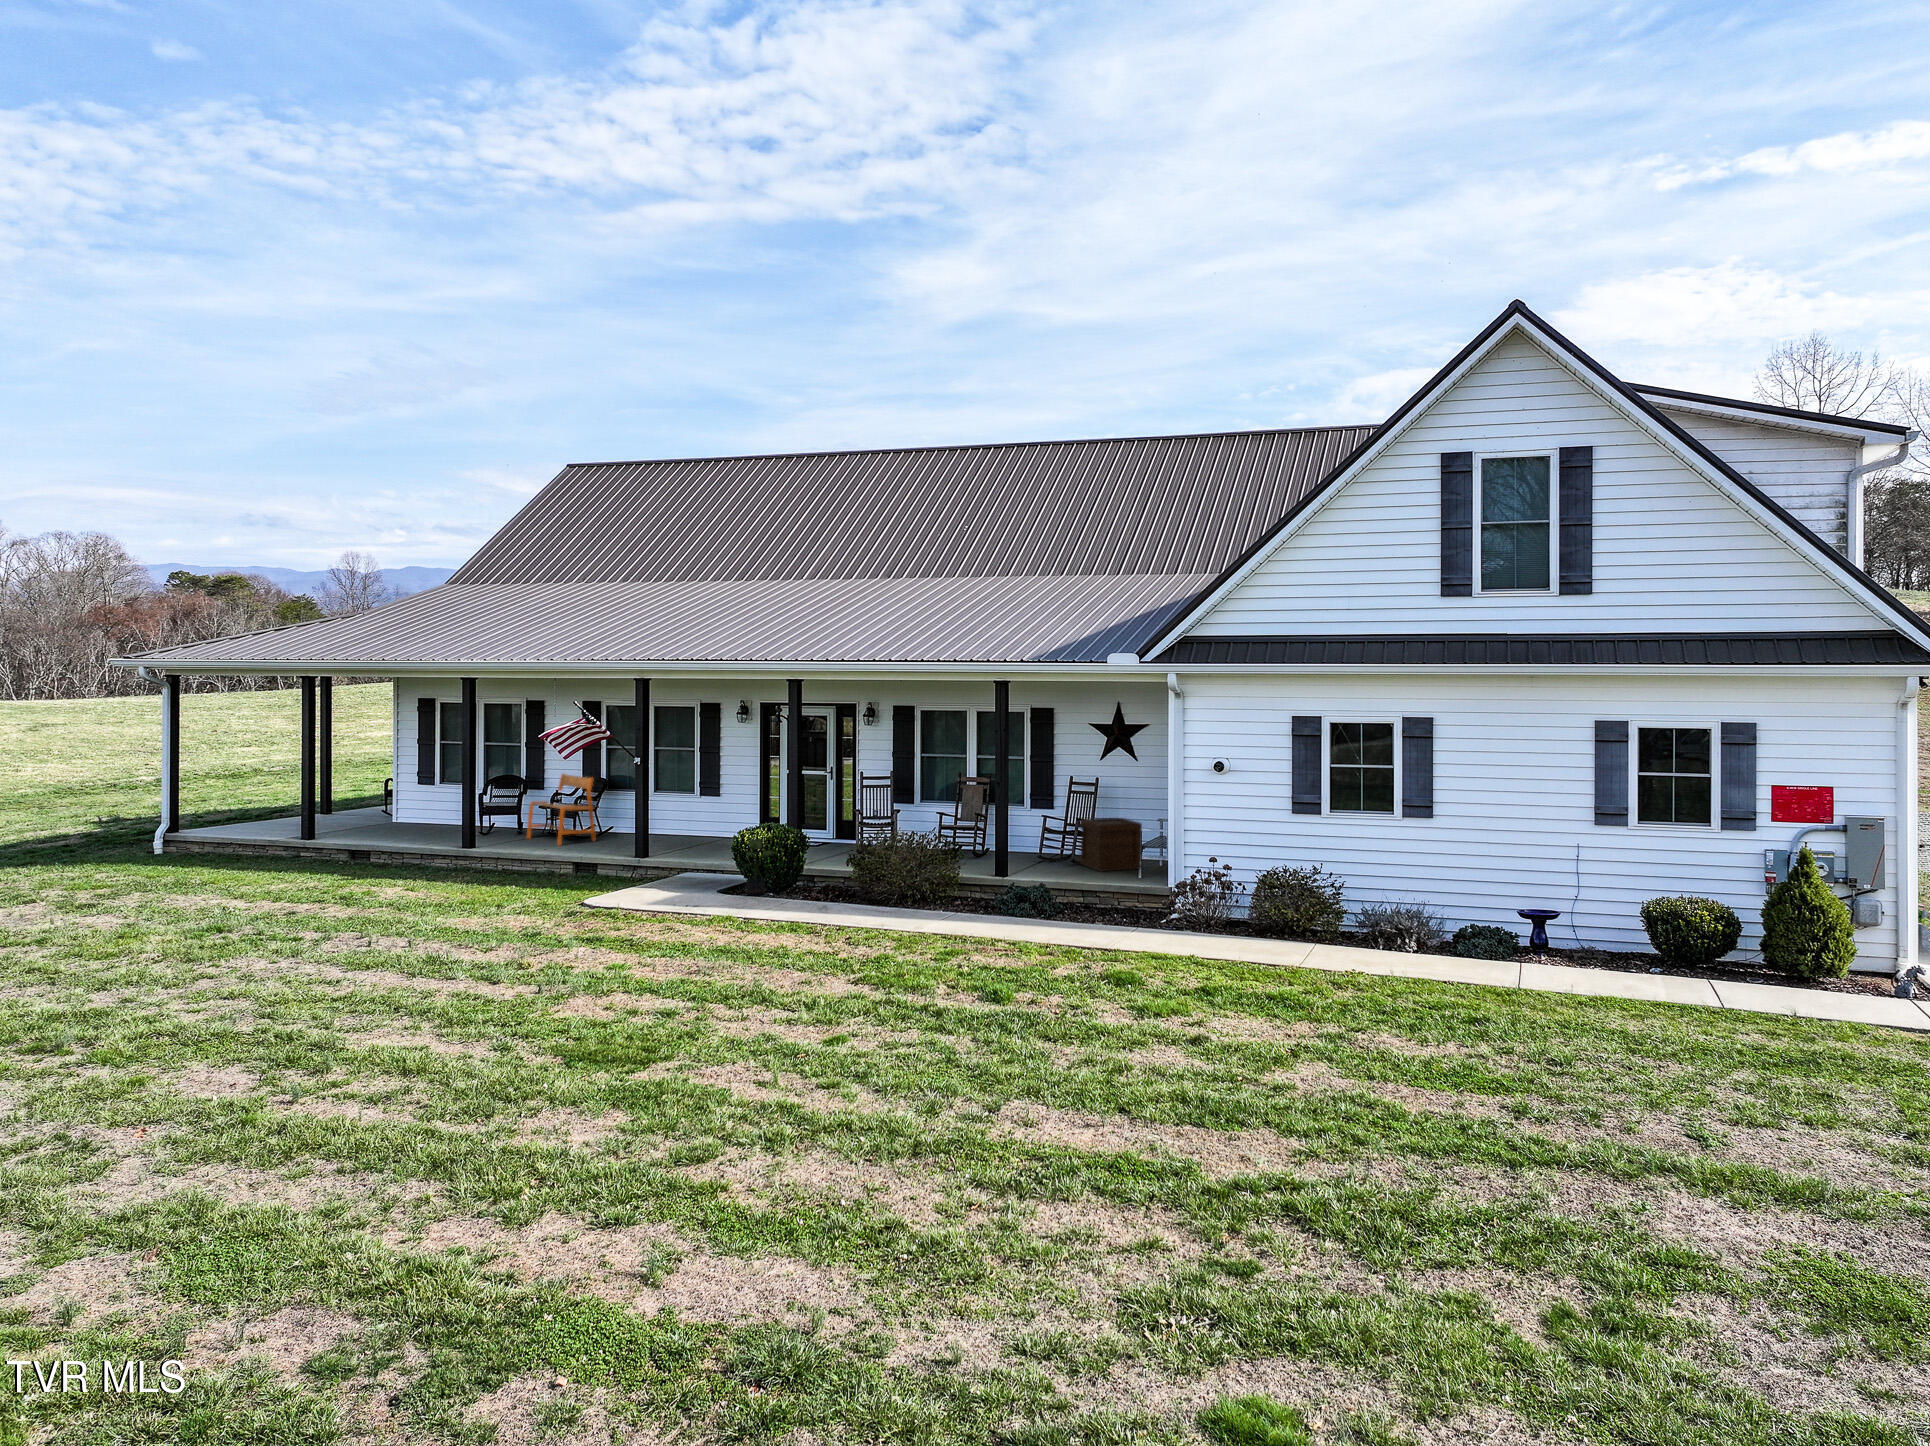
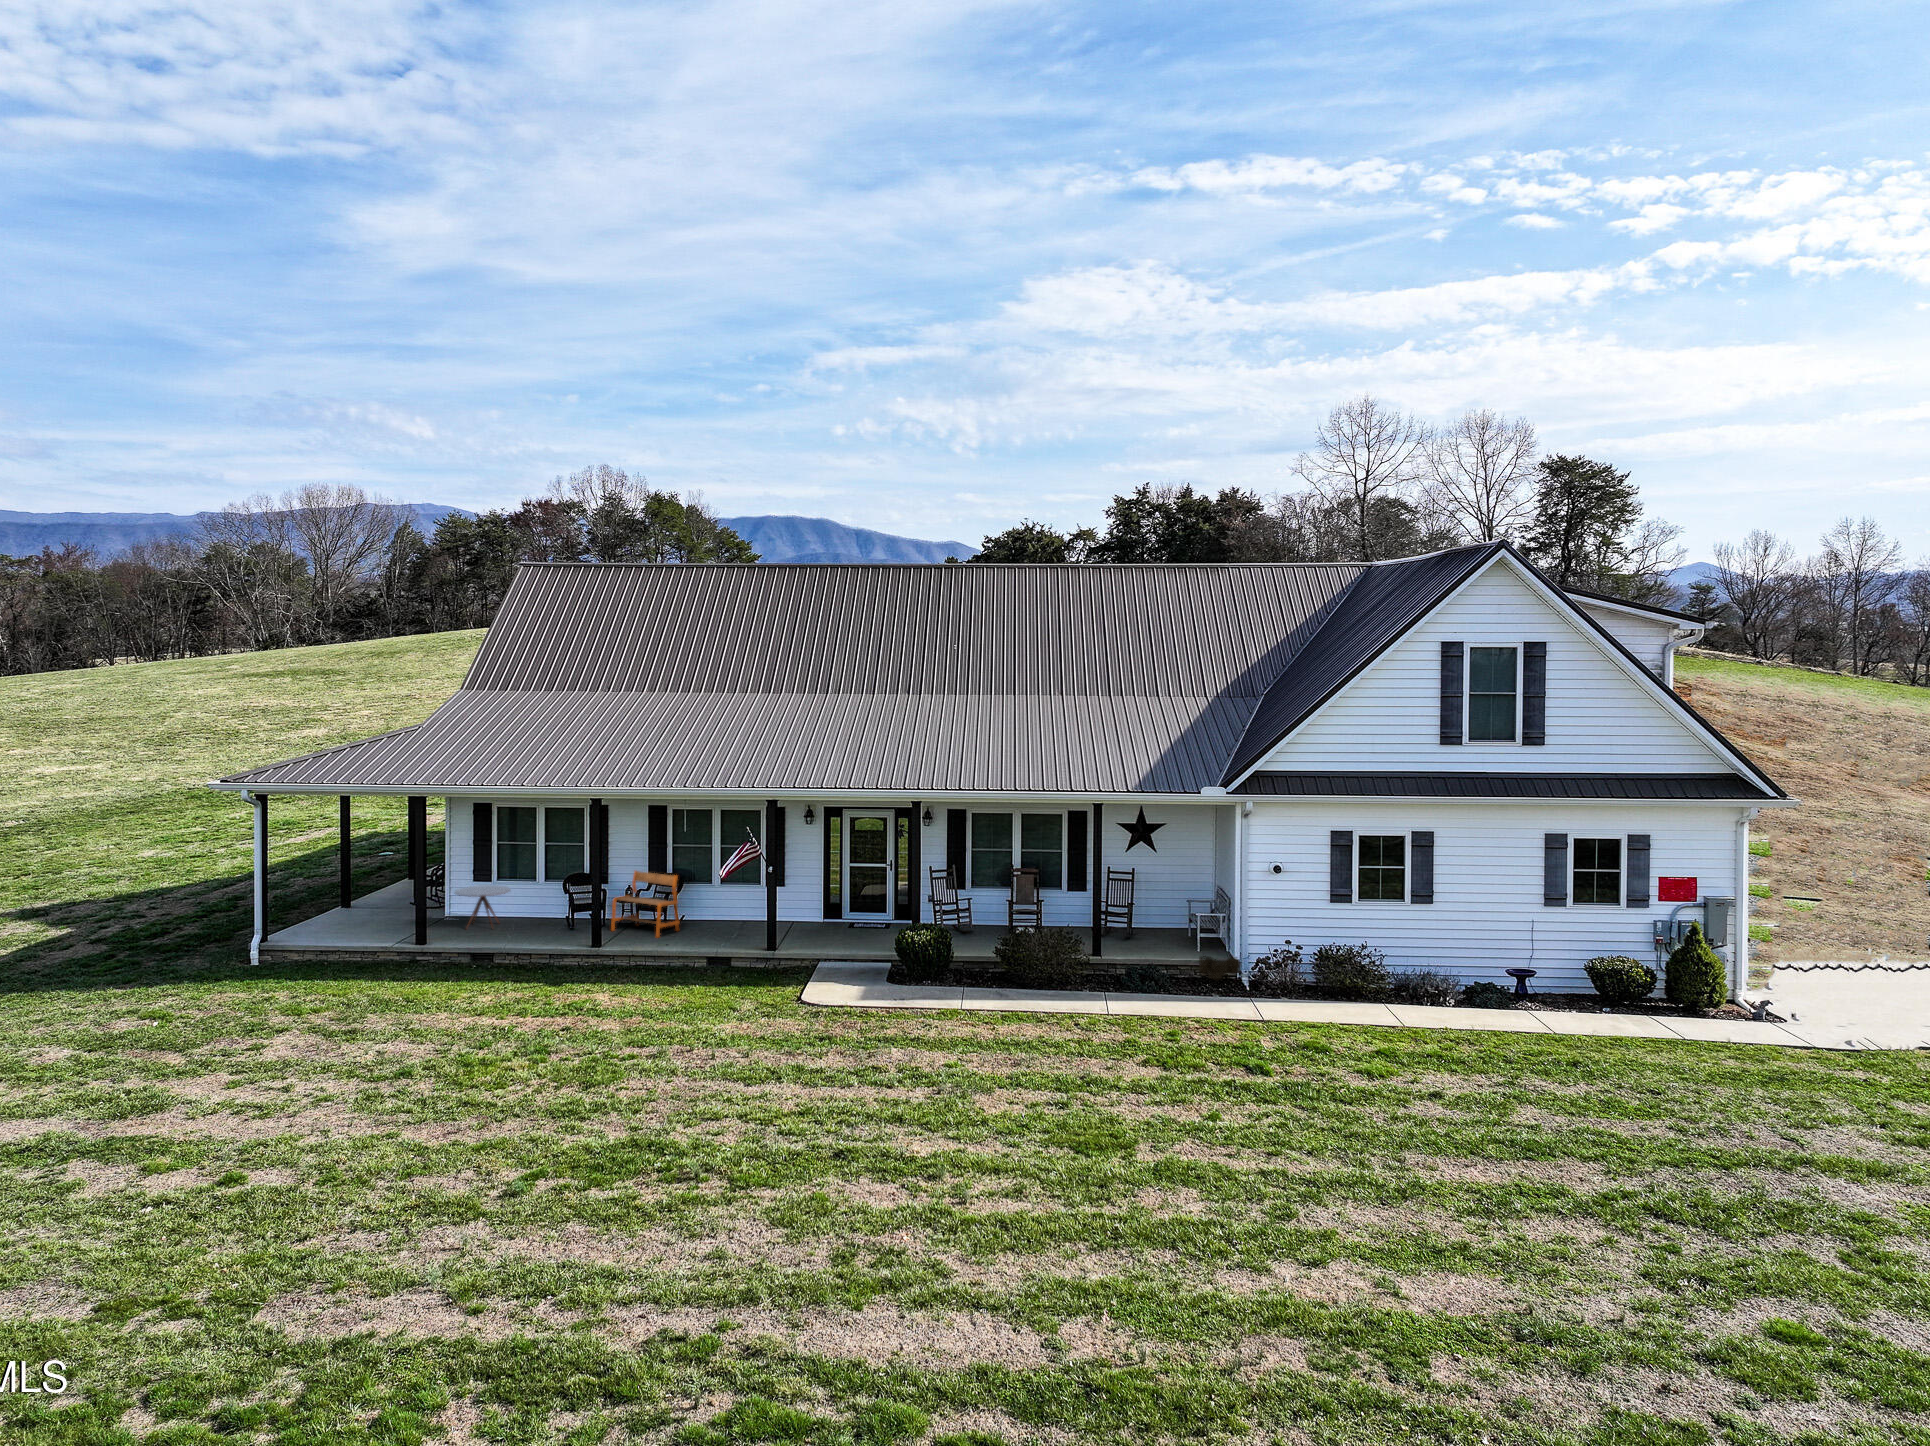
round table: none [379,788,444,833] -> present [455,885,511,929]
wooden crate: present [1080,818,1142,872] -> none [1115,896,1168,942]
potted plant: present [745,838,778,895] -> none [913,936,942,983]
woven basket: none [1114,878,1170,910] -> present [1199,956,1241,980]

